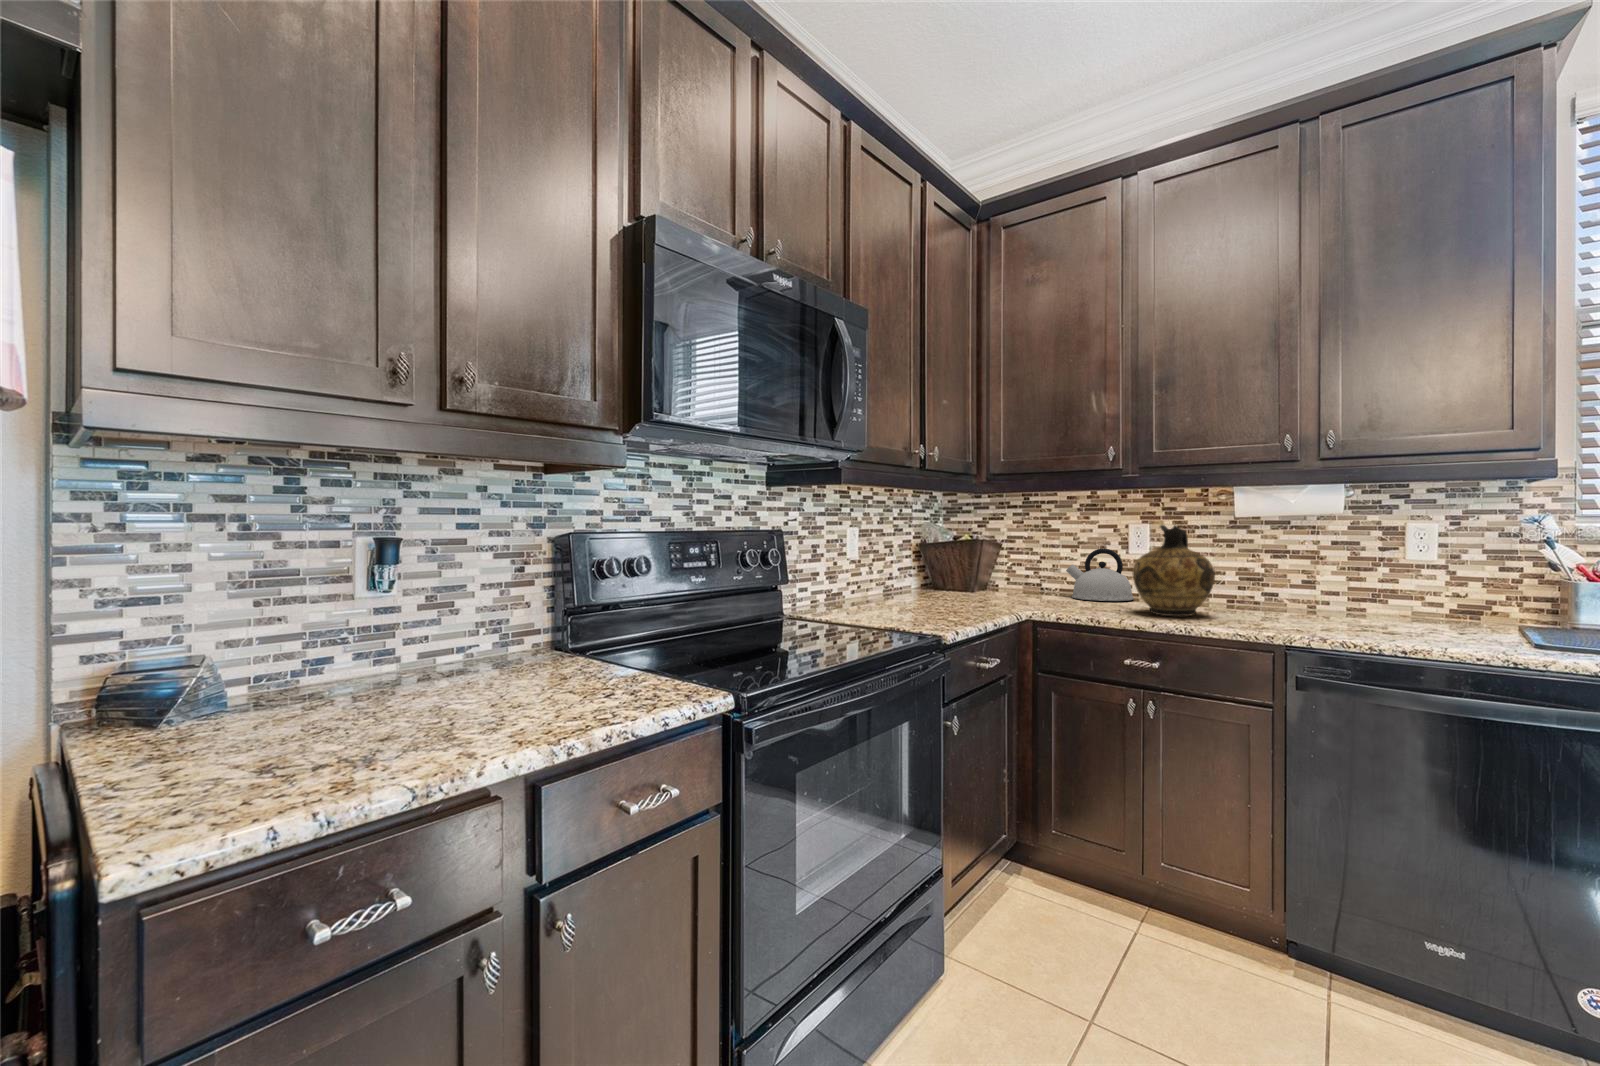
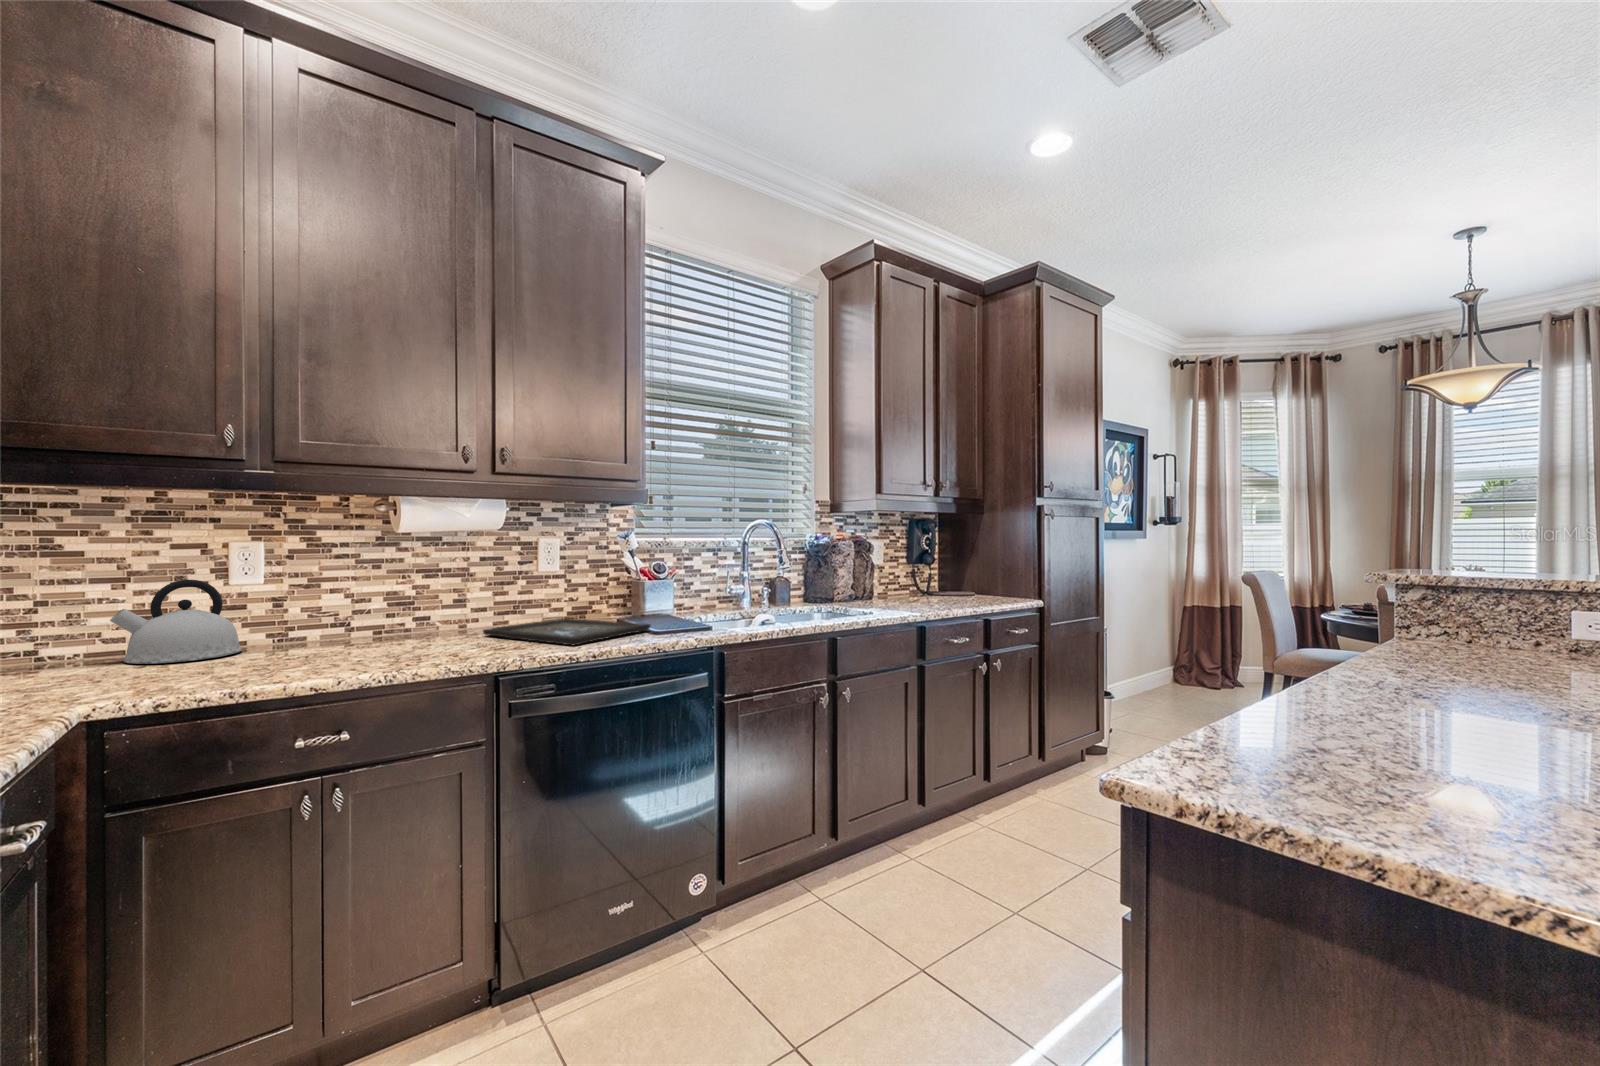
ceramic jug: present [1132,525,1215,616] -> none [278,543,395,666]
tray: none [1321,611,1547,641] -> present [483,618,650,645]

